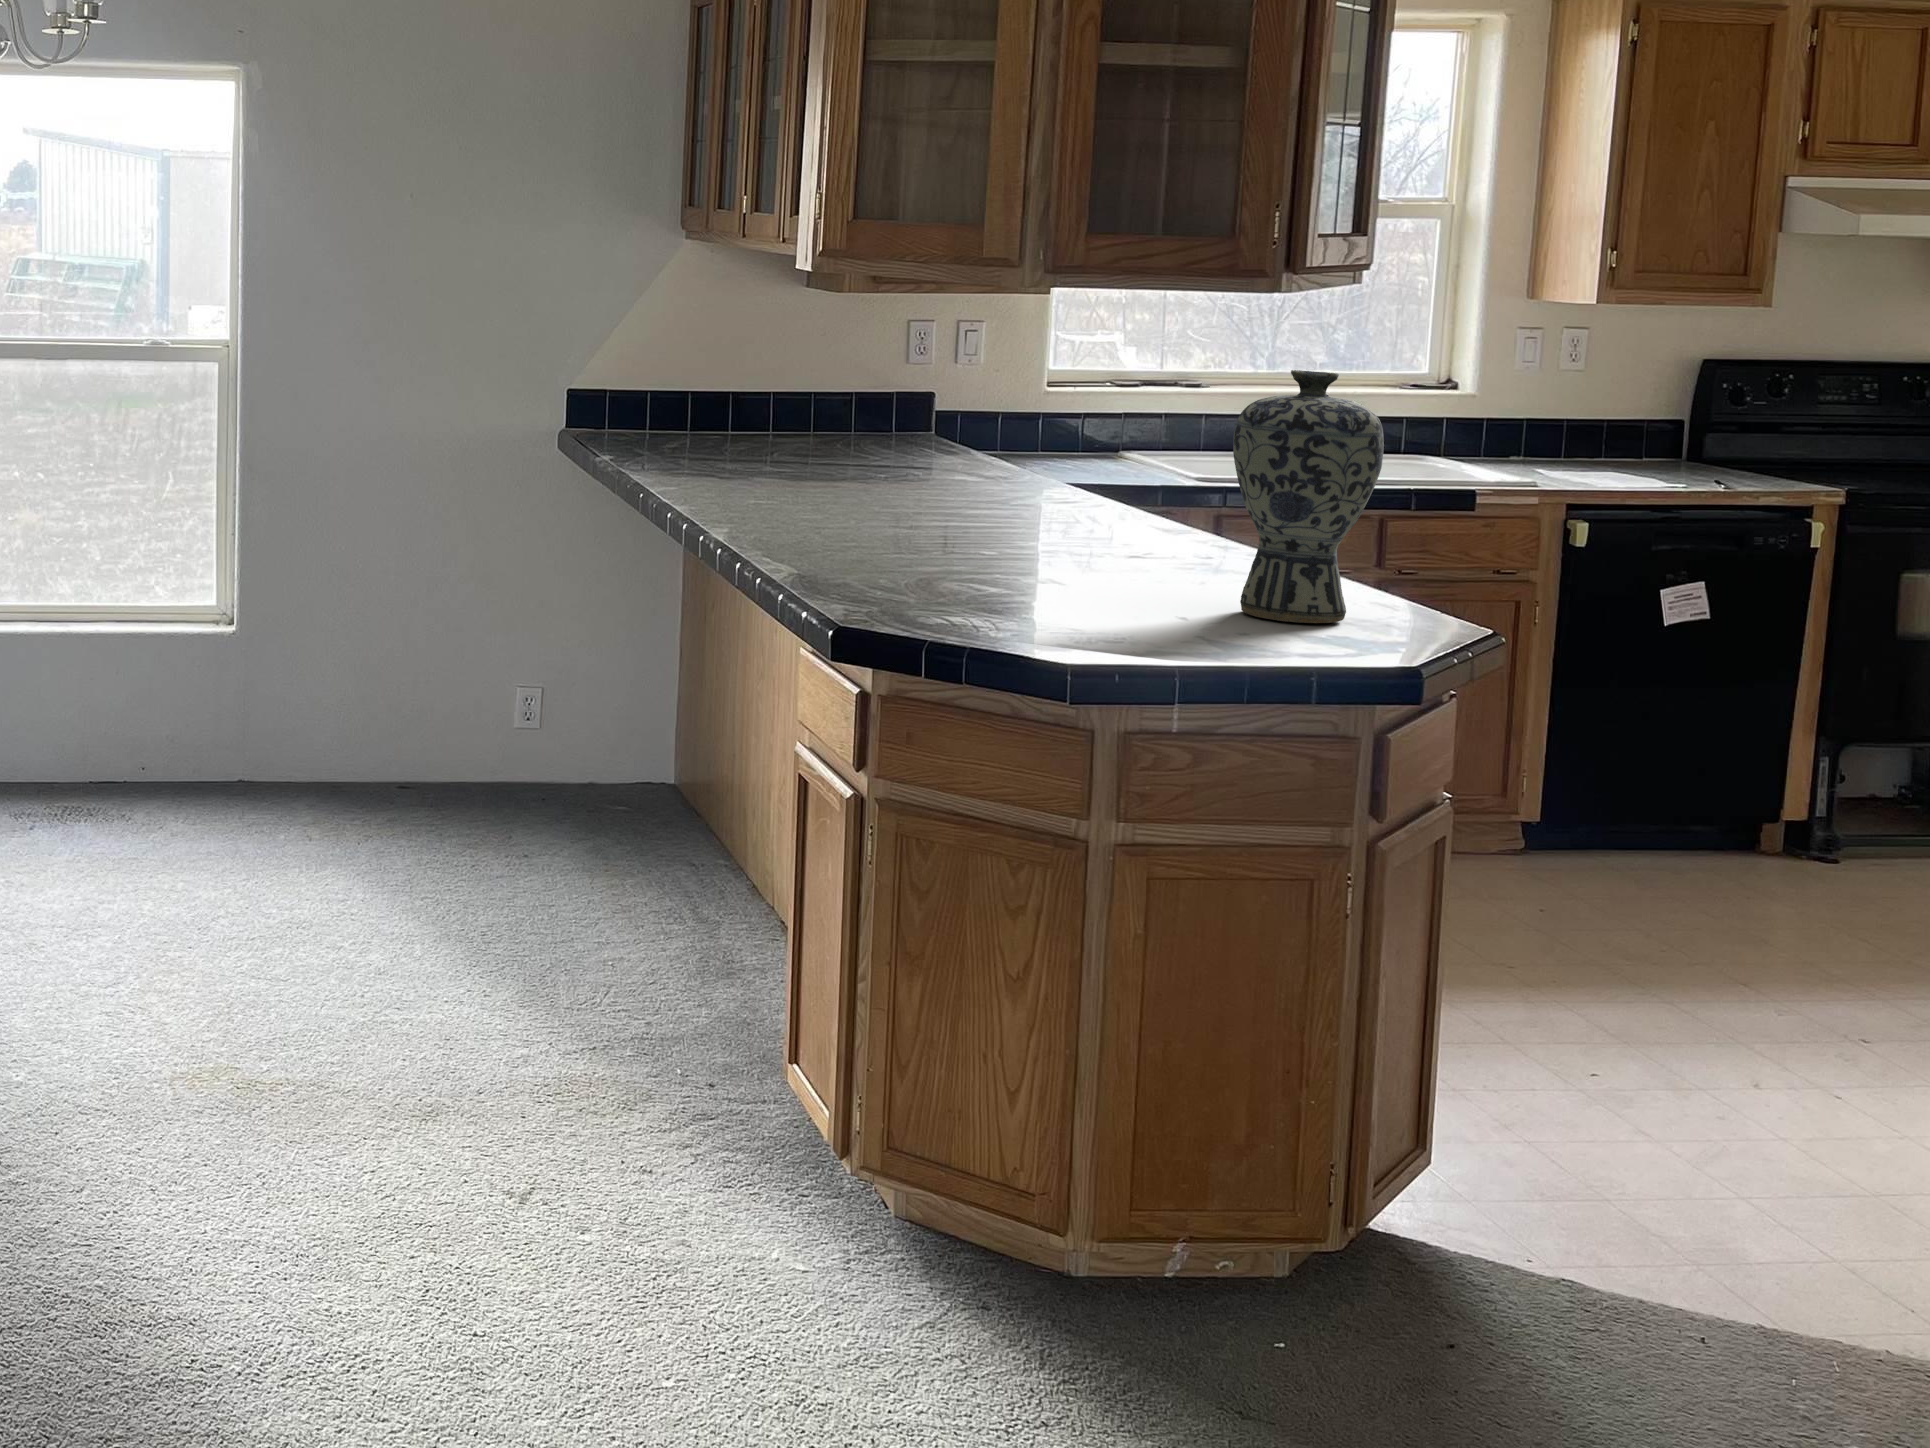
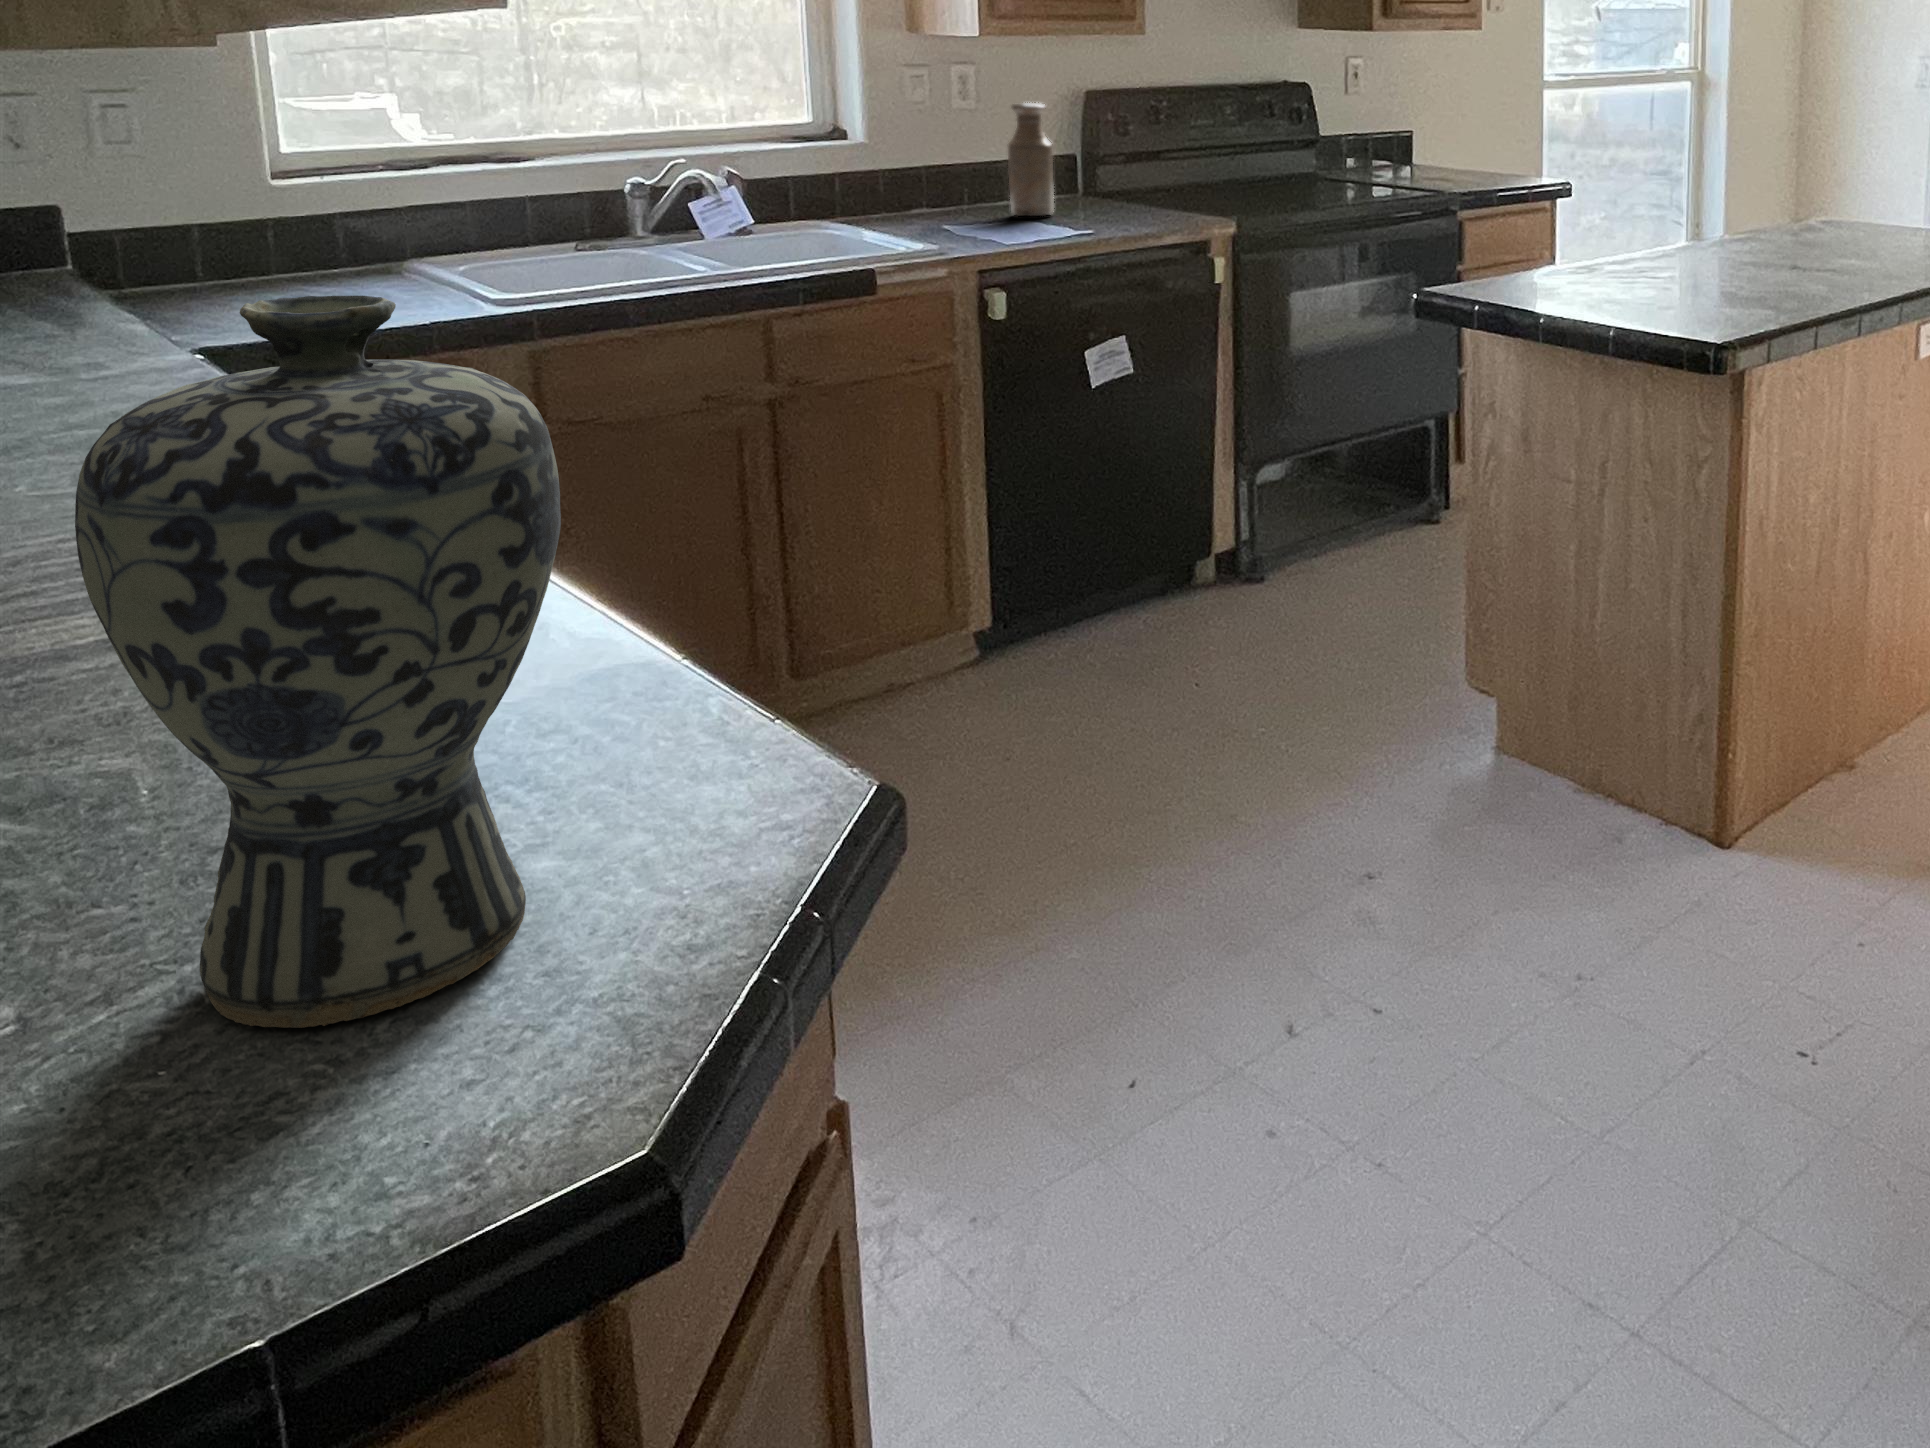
bottle: none [1606,365,1656,470] -> present [1008,103,1054,216]

